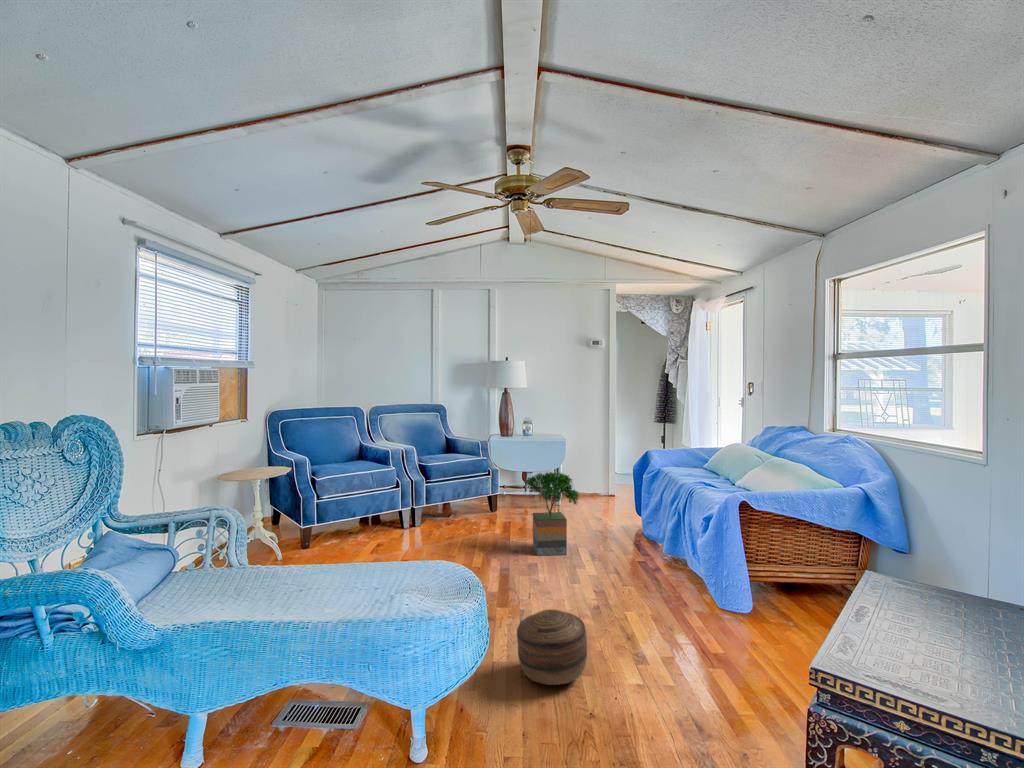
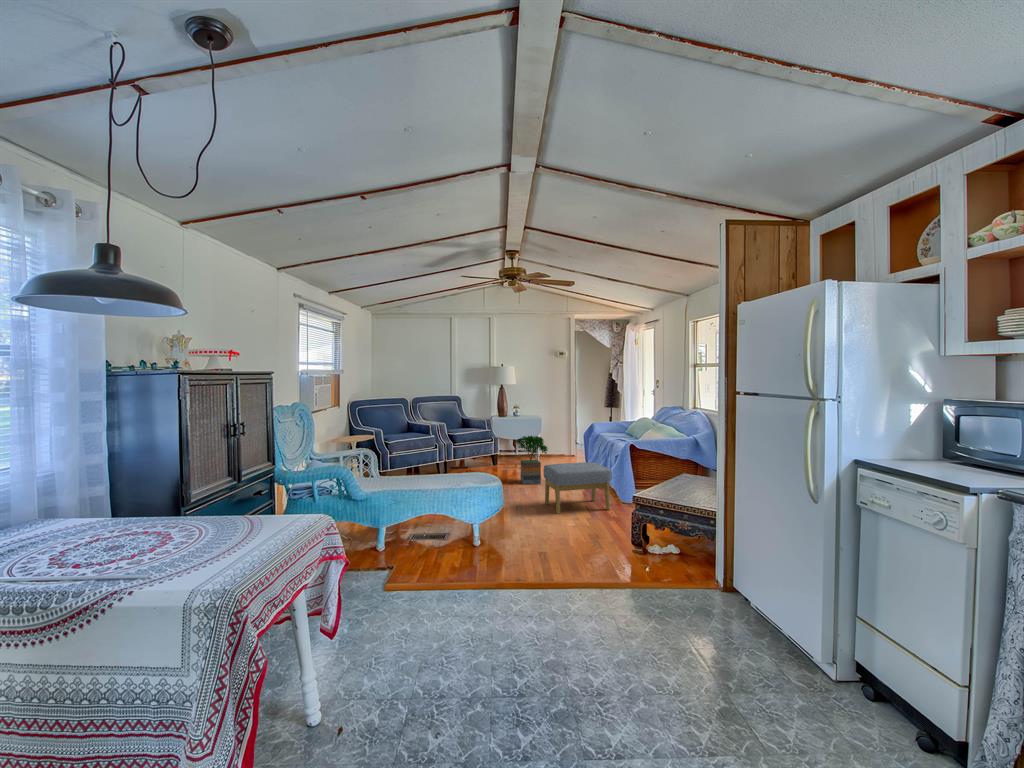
footstool: none [574,529,705,638] -> present [543,462,611,514]
basket: present [517,609,587,685] -> none [515,494,549,528]

